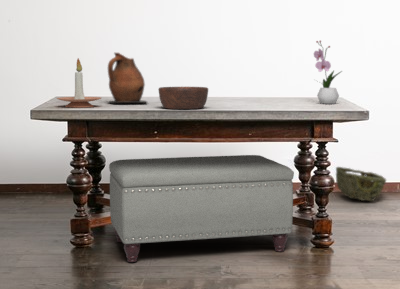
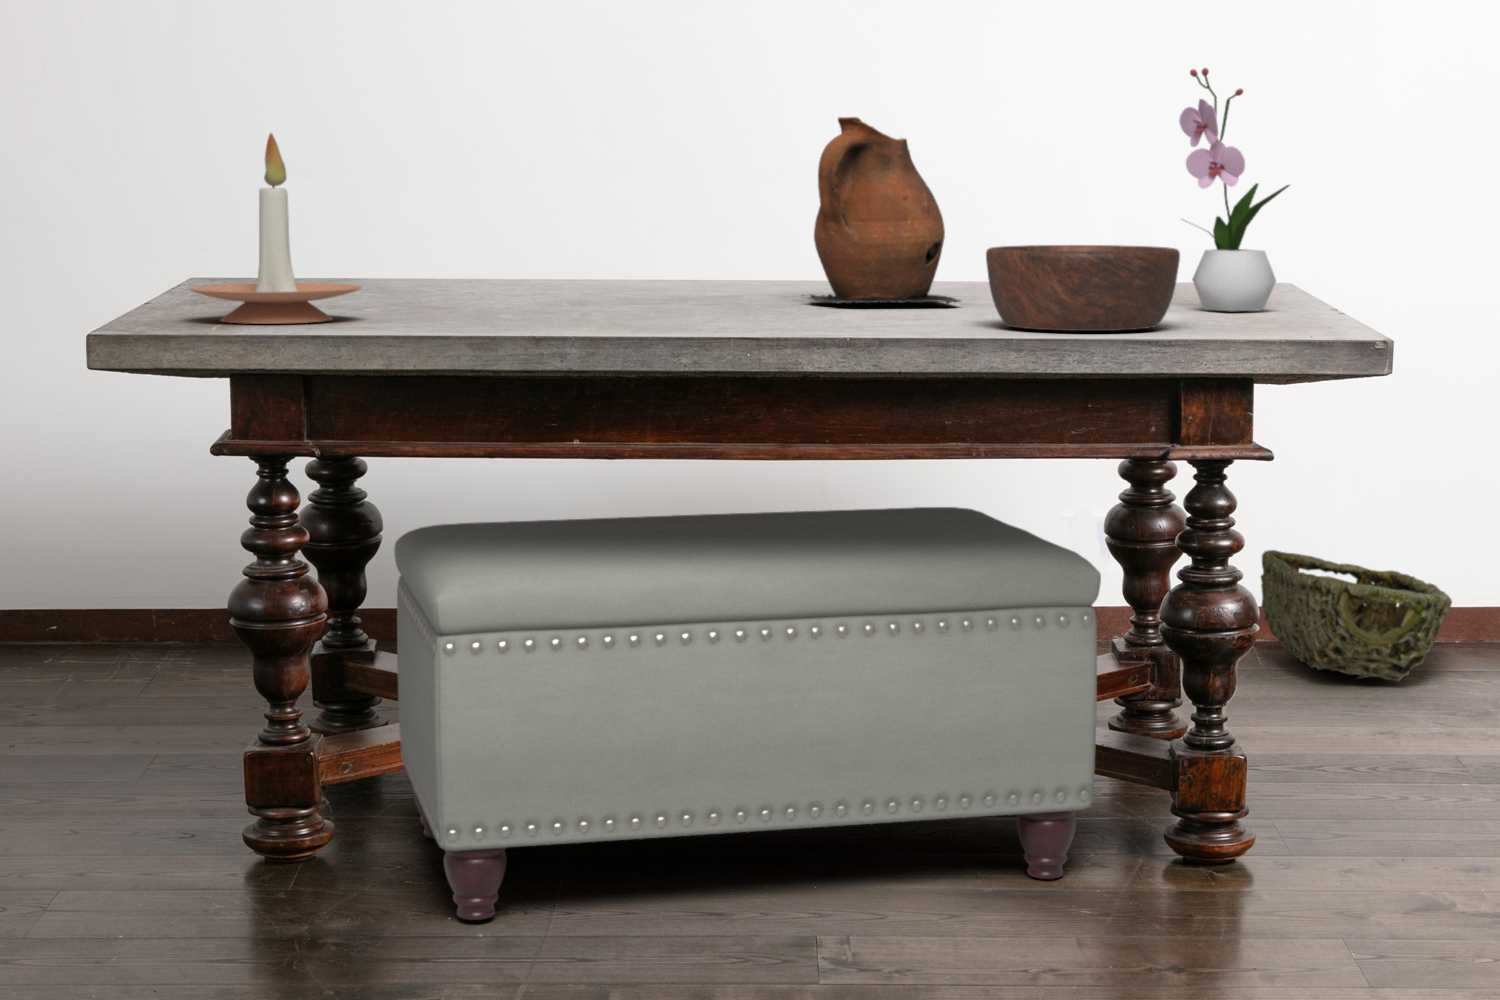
ceramic pitcher: present [108,53,147,103] -> present [802,117,960,305]
wooden bowl: present [158,87,208,109] -> present [986,245,1180,331]

